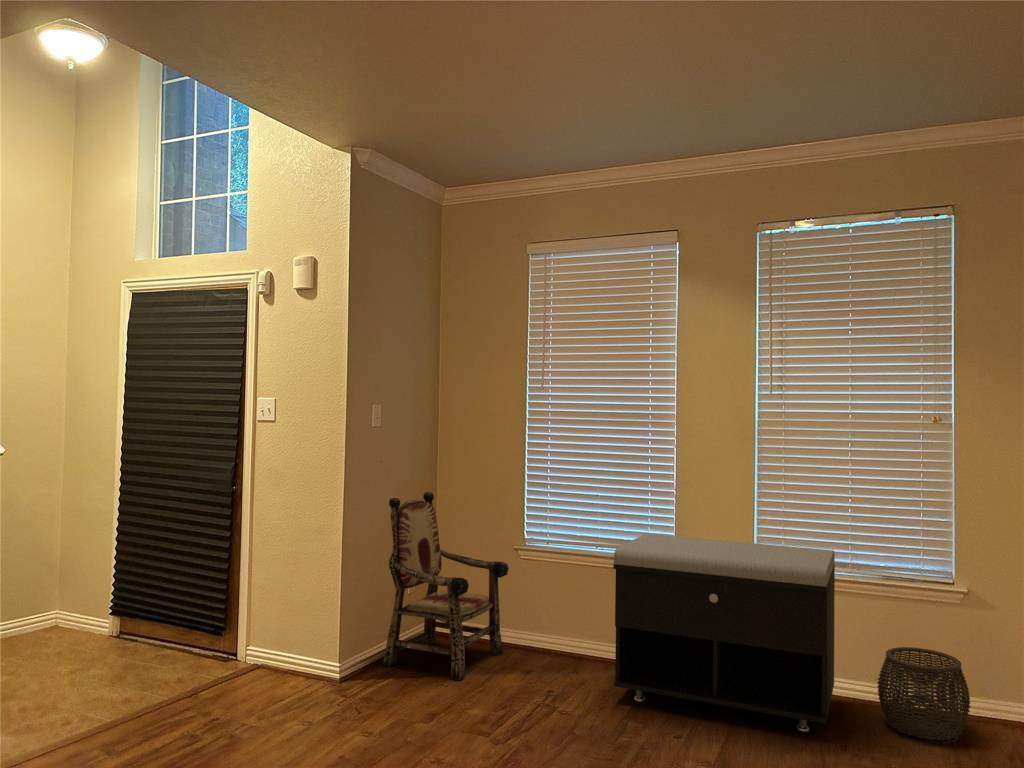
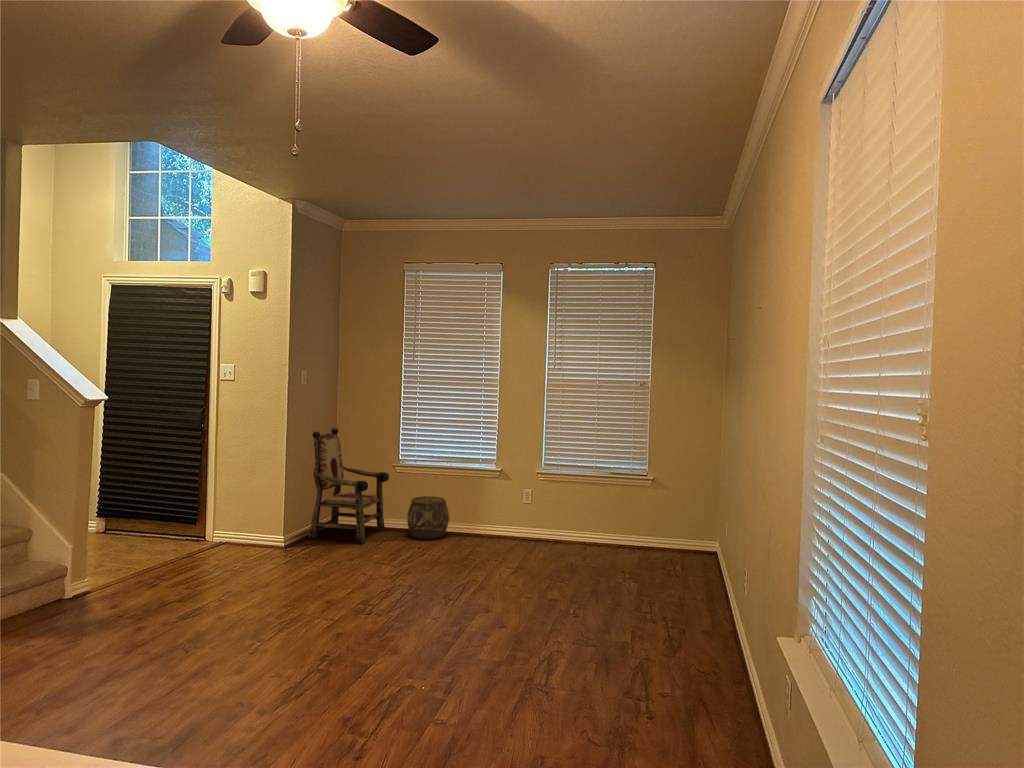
storage bench: present [613,534,835,732] -> none [459,452,585,557]
woven basket: present [877,647,970,741] -> present [407,496,449,539]

